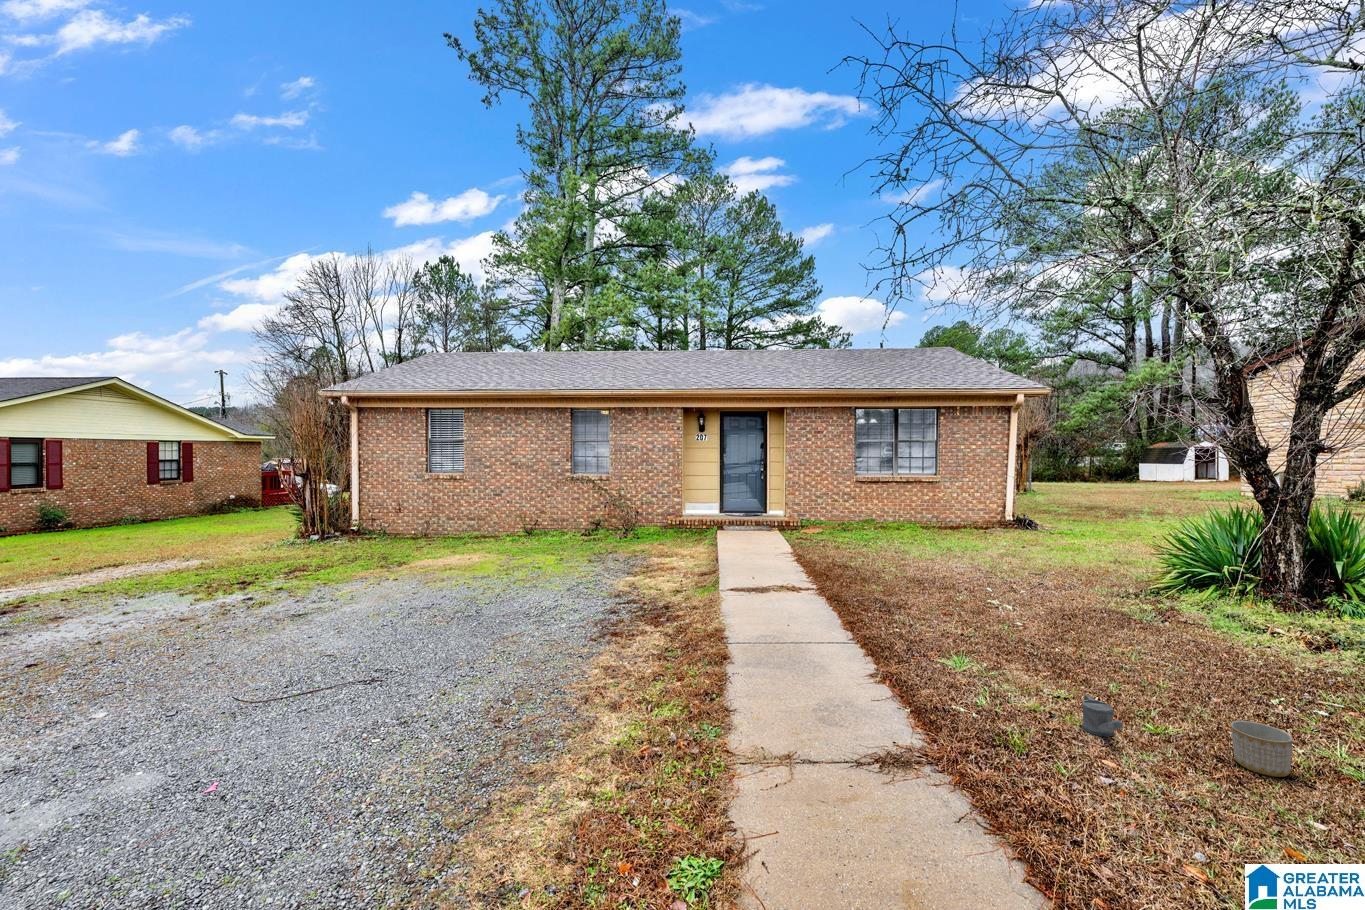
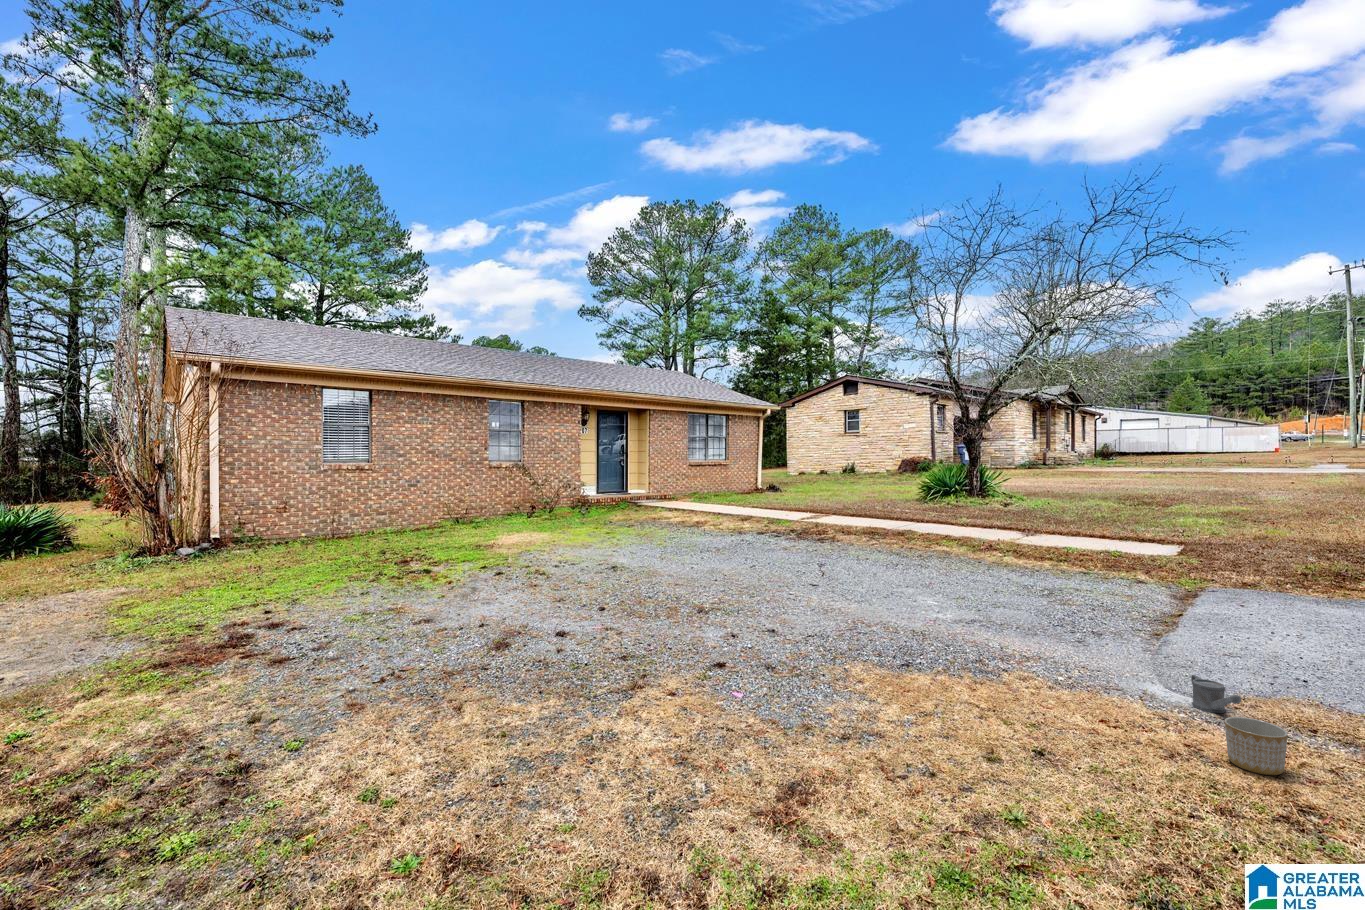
watering can: present [1082,695,1123,737] -> present [1191,675,1241,713]

